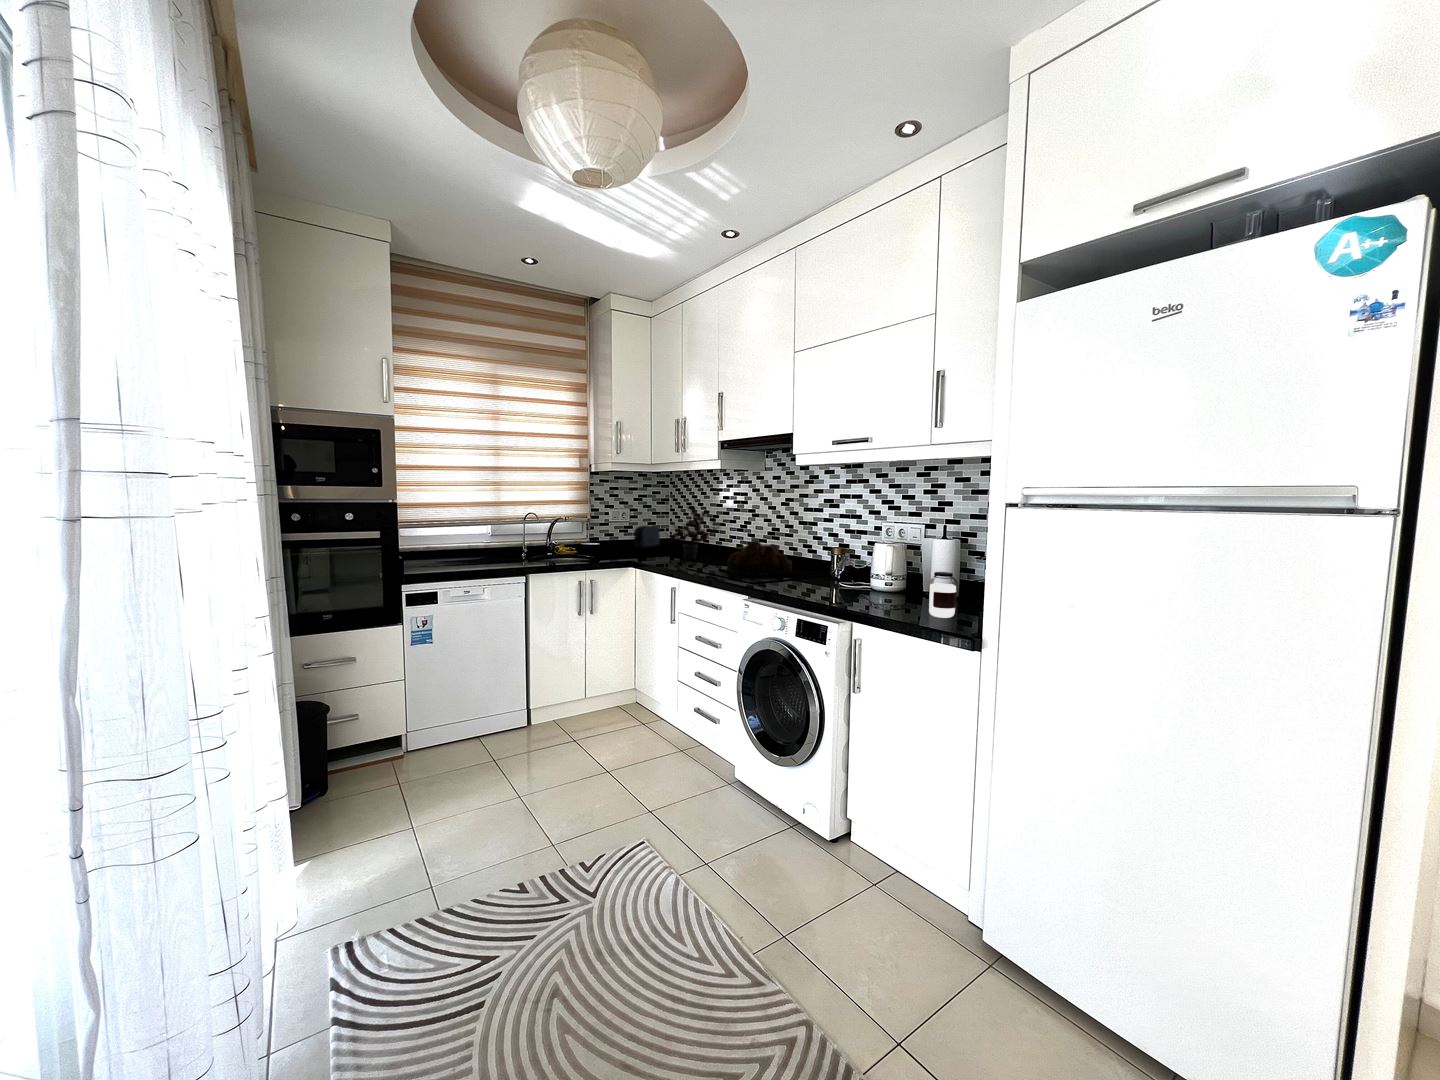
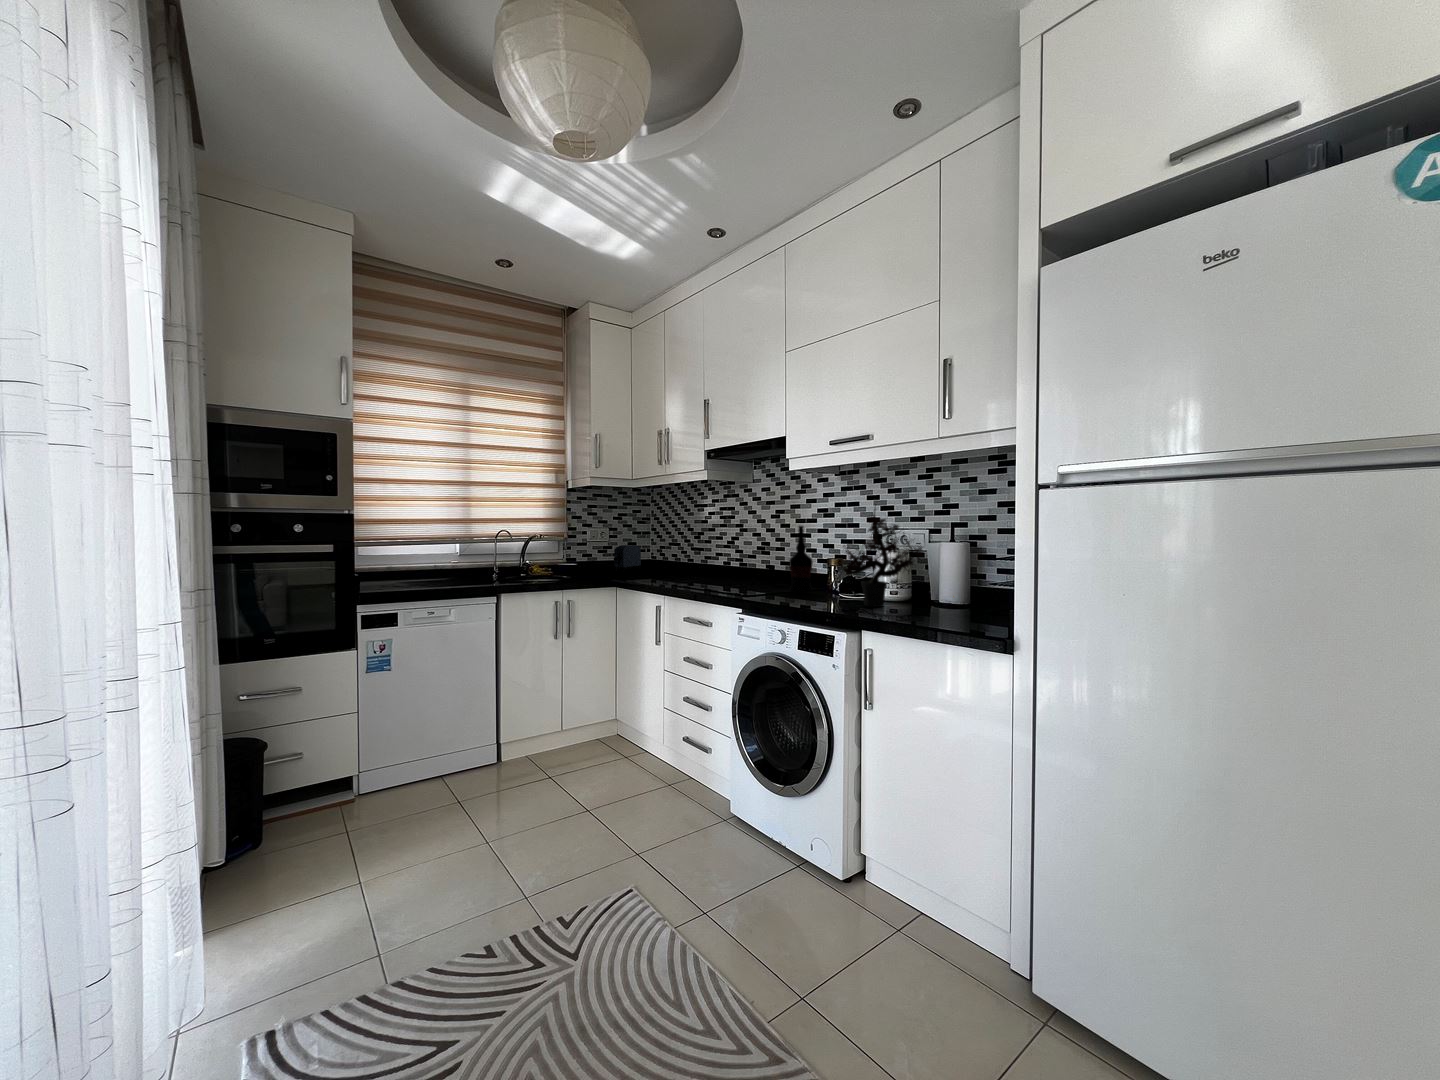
potted plant: present [669,505,720,560] -> present [840,509,922,607]
wine bottle: none [794,518,816,581] -> present [789,526,813,593]
fruit bowl: present [727,540,792,576] -> none [716,554,785,589]
jar: present [929,572,958,618] -> none [946,571,978,622]

